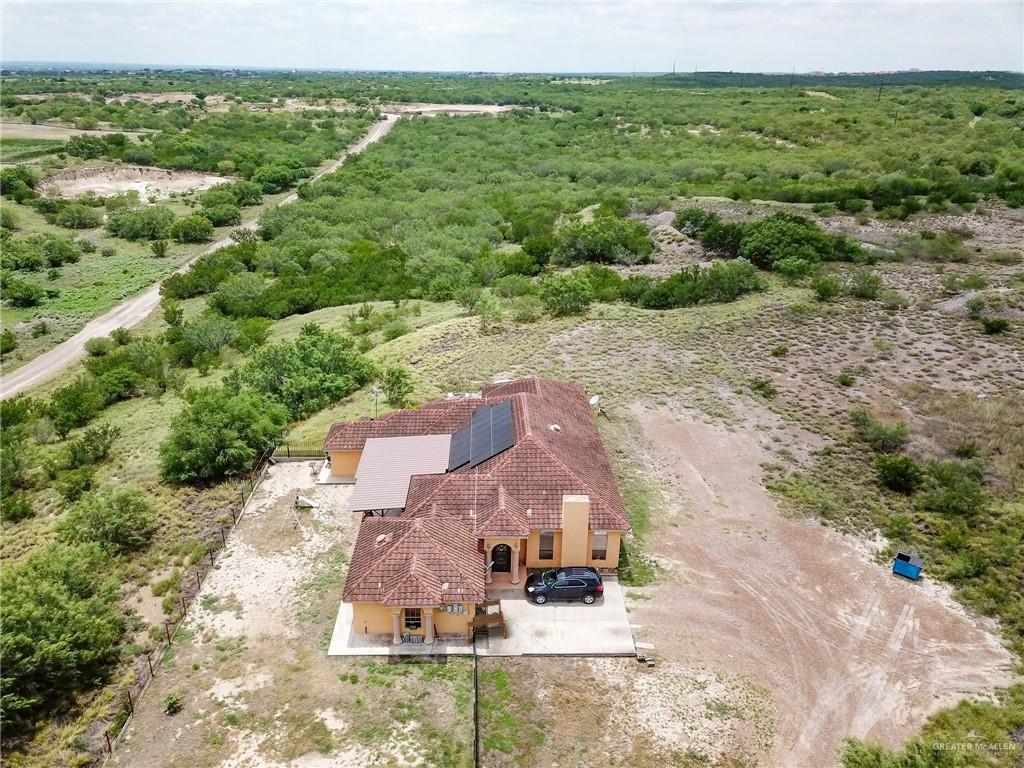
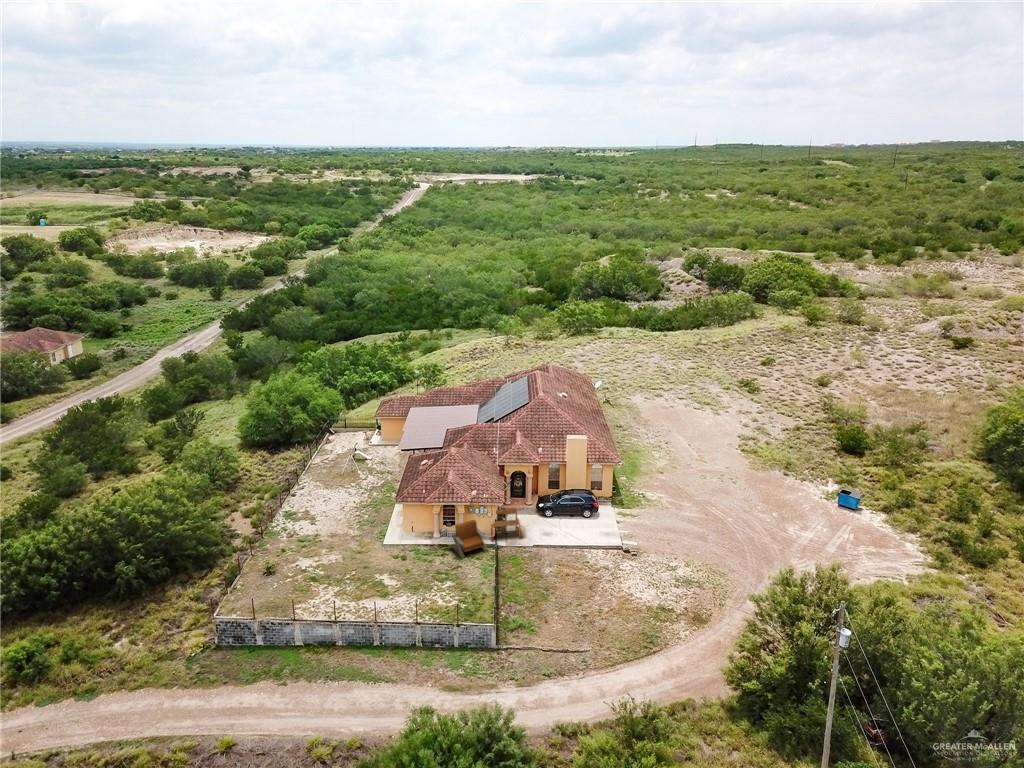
lounge chair: none [417,619,463,675] -> present [452,520,487,558]

